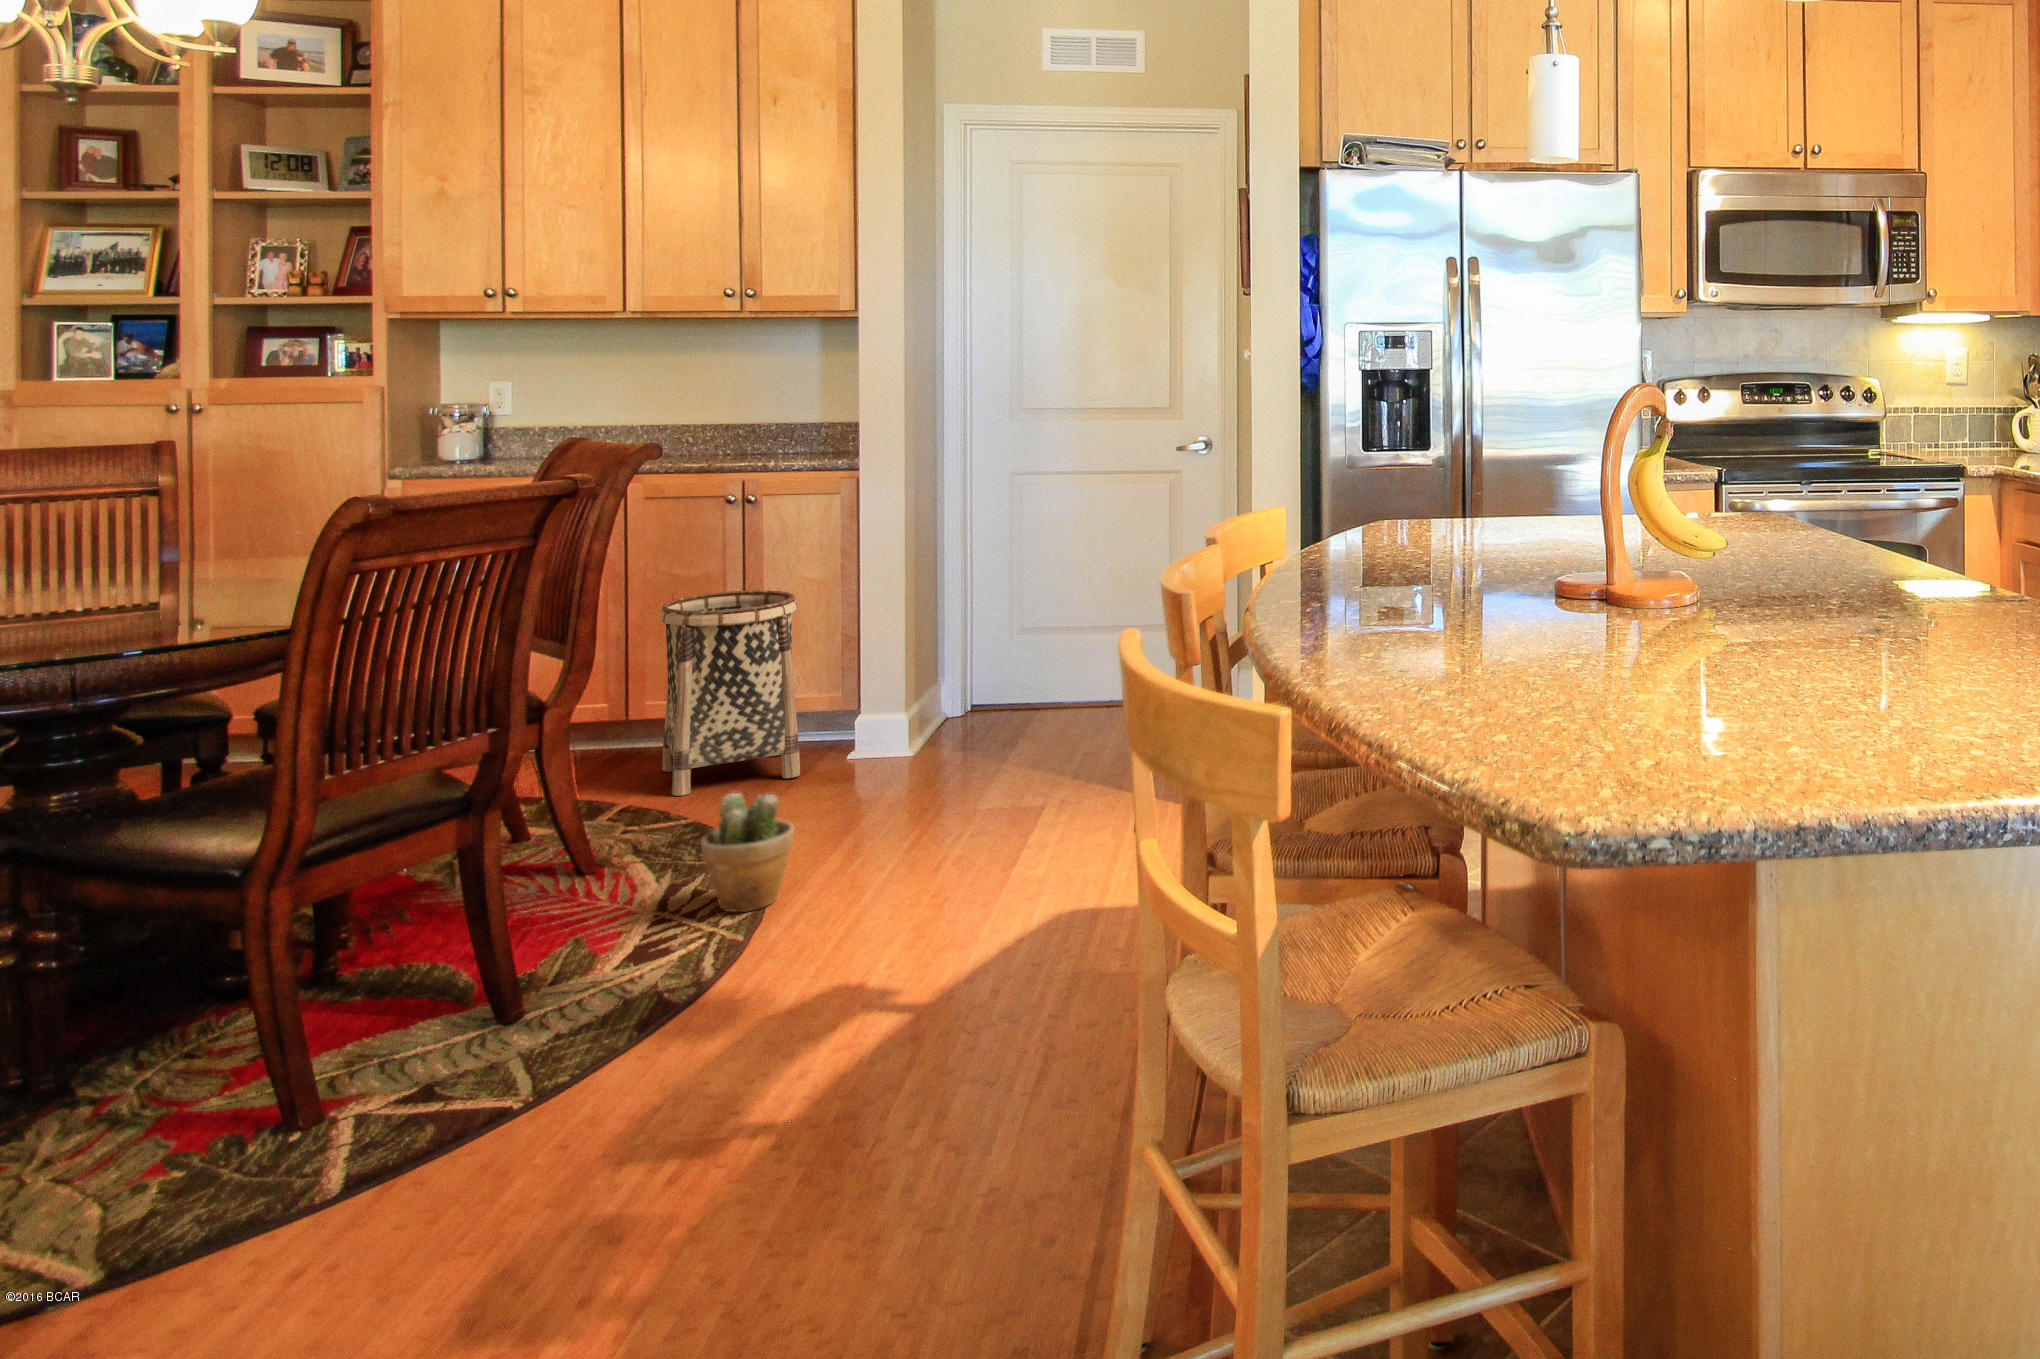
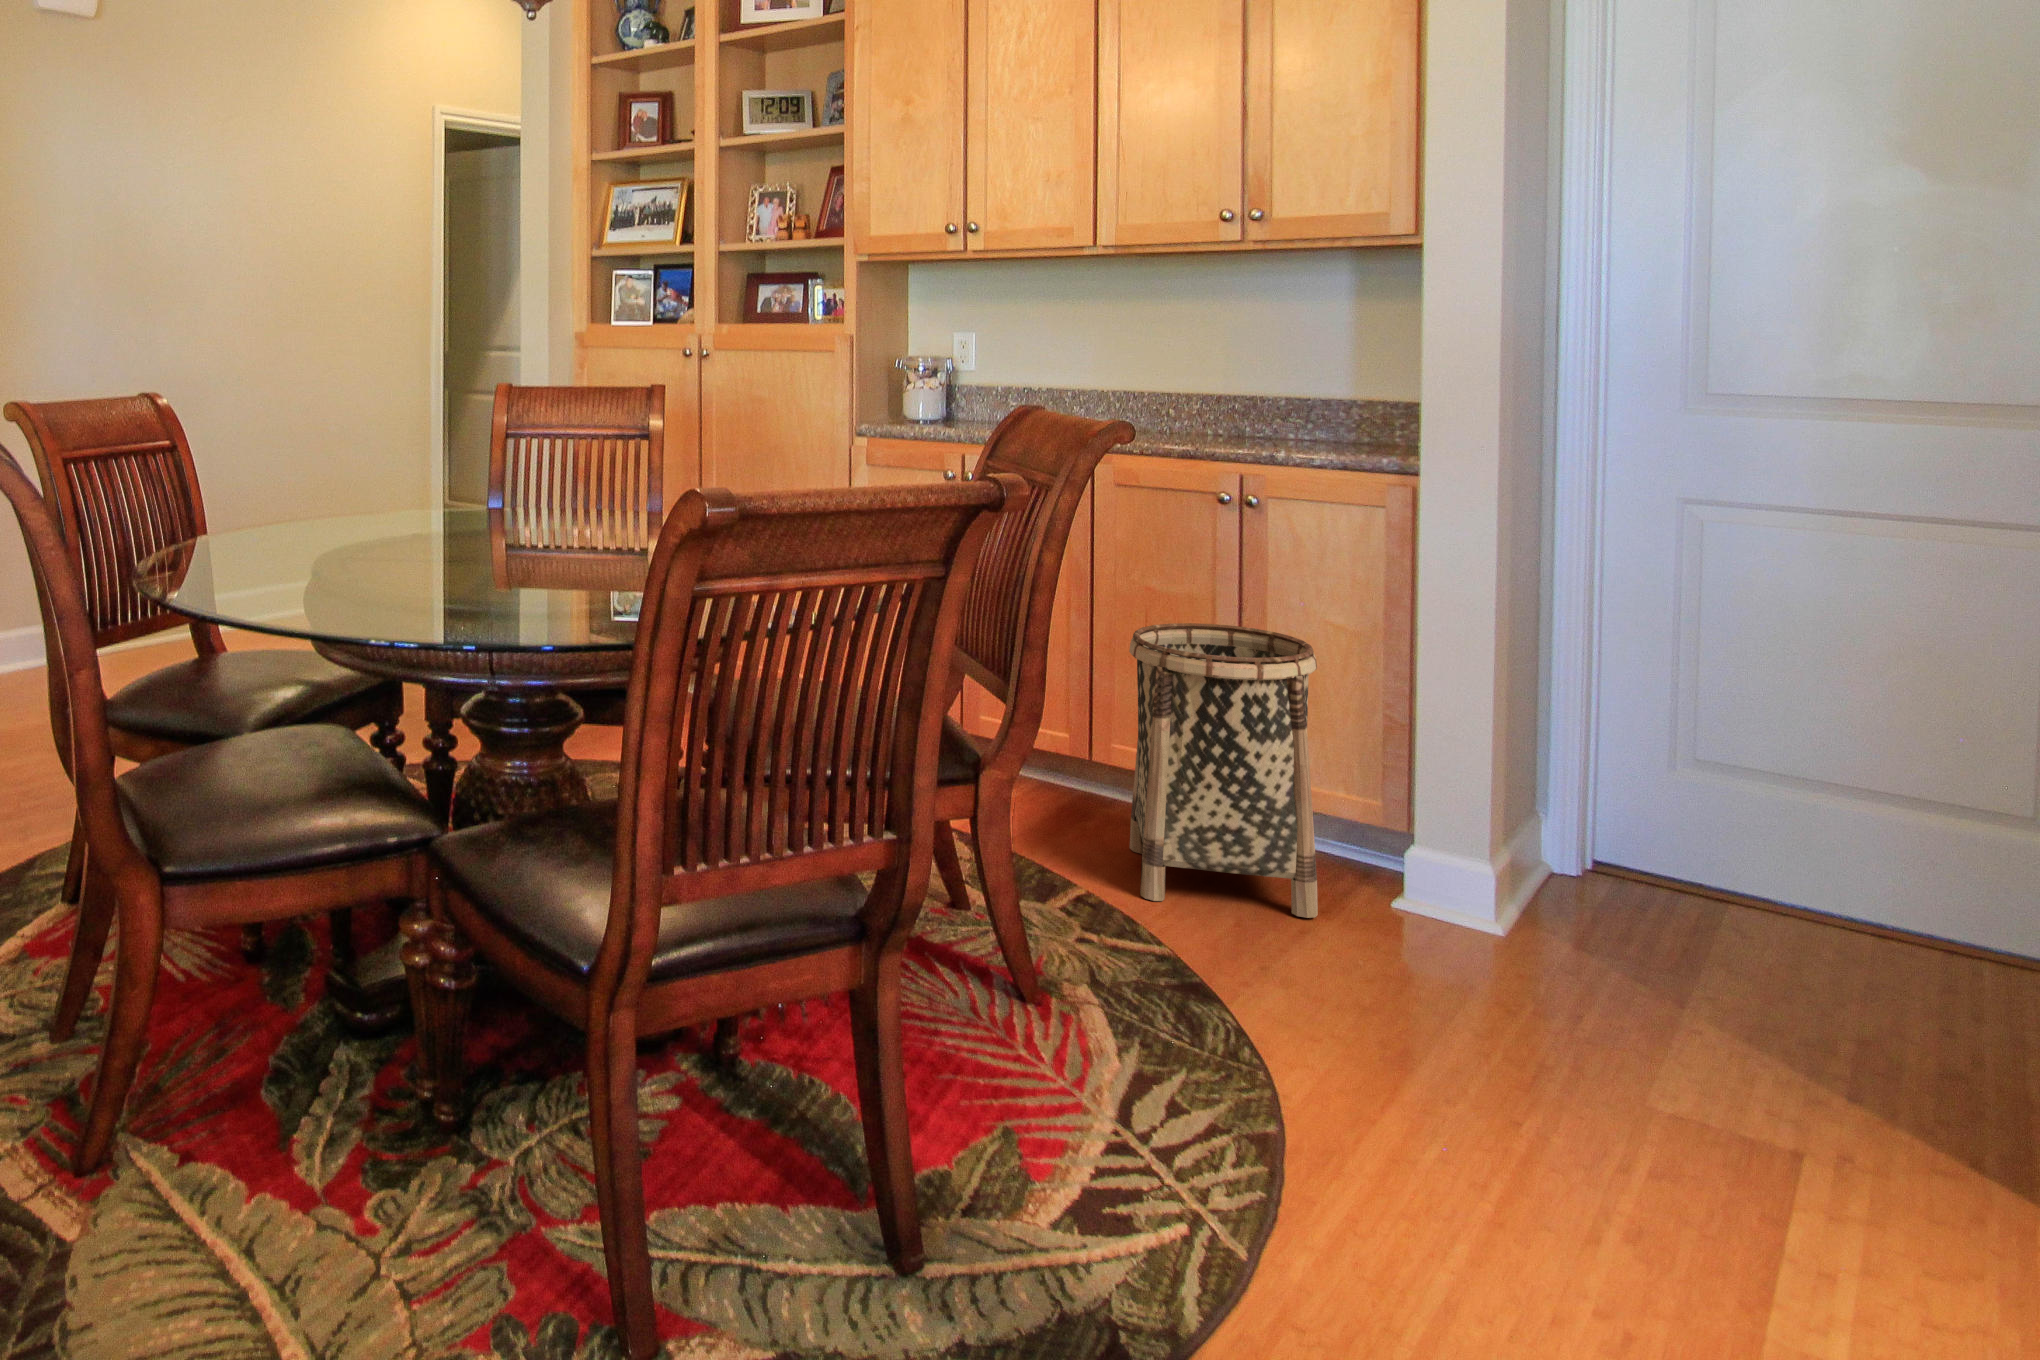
potted plant: present [701,793,794,912] -> none [1181,978,1330,1188]

